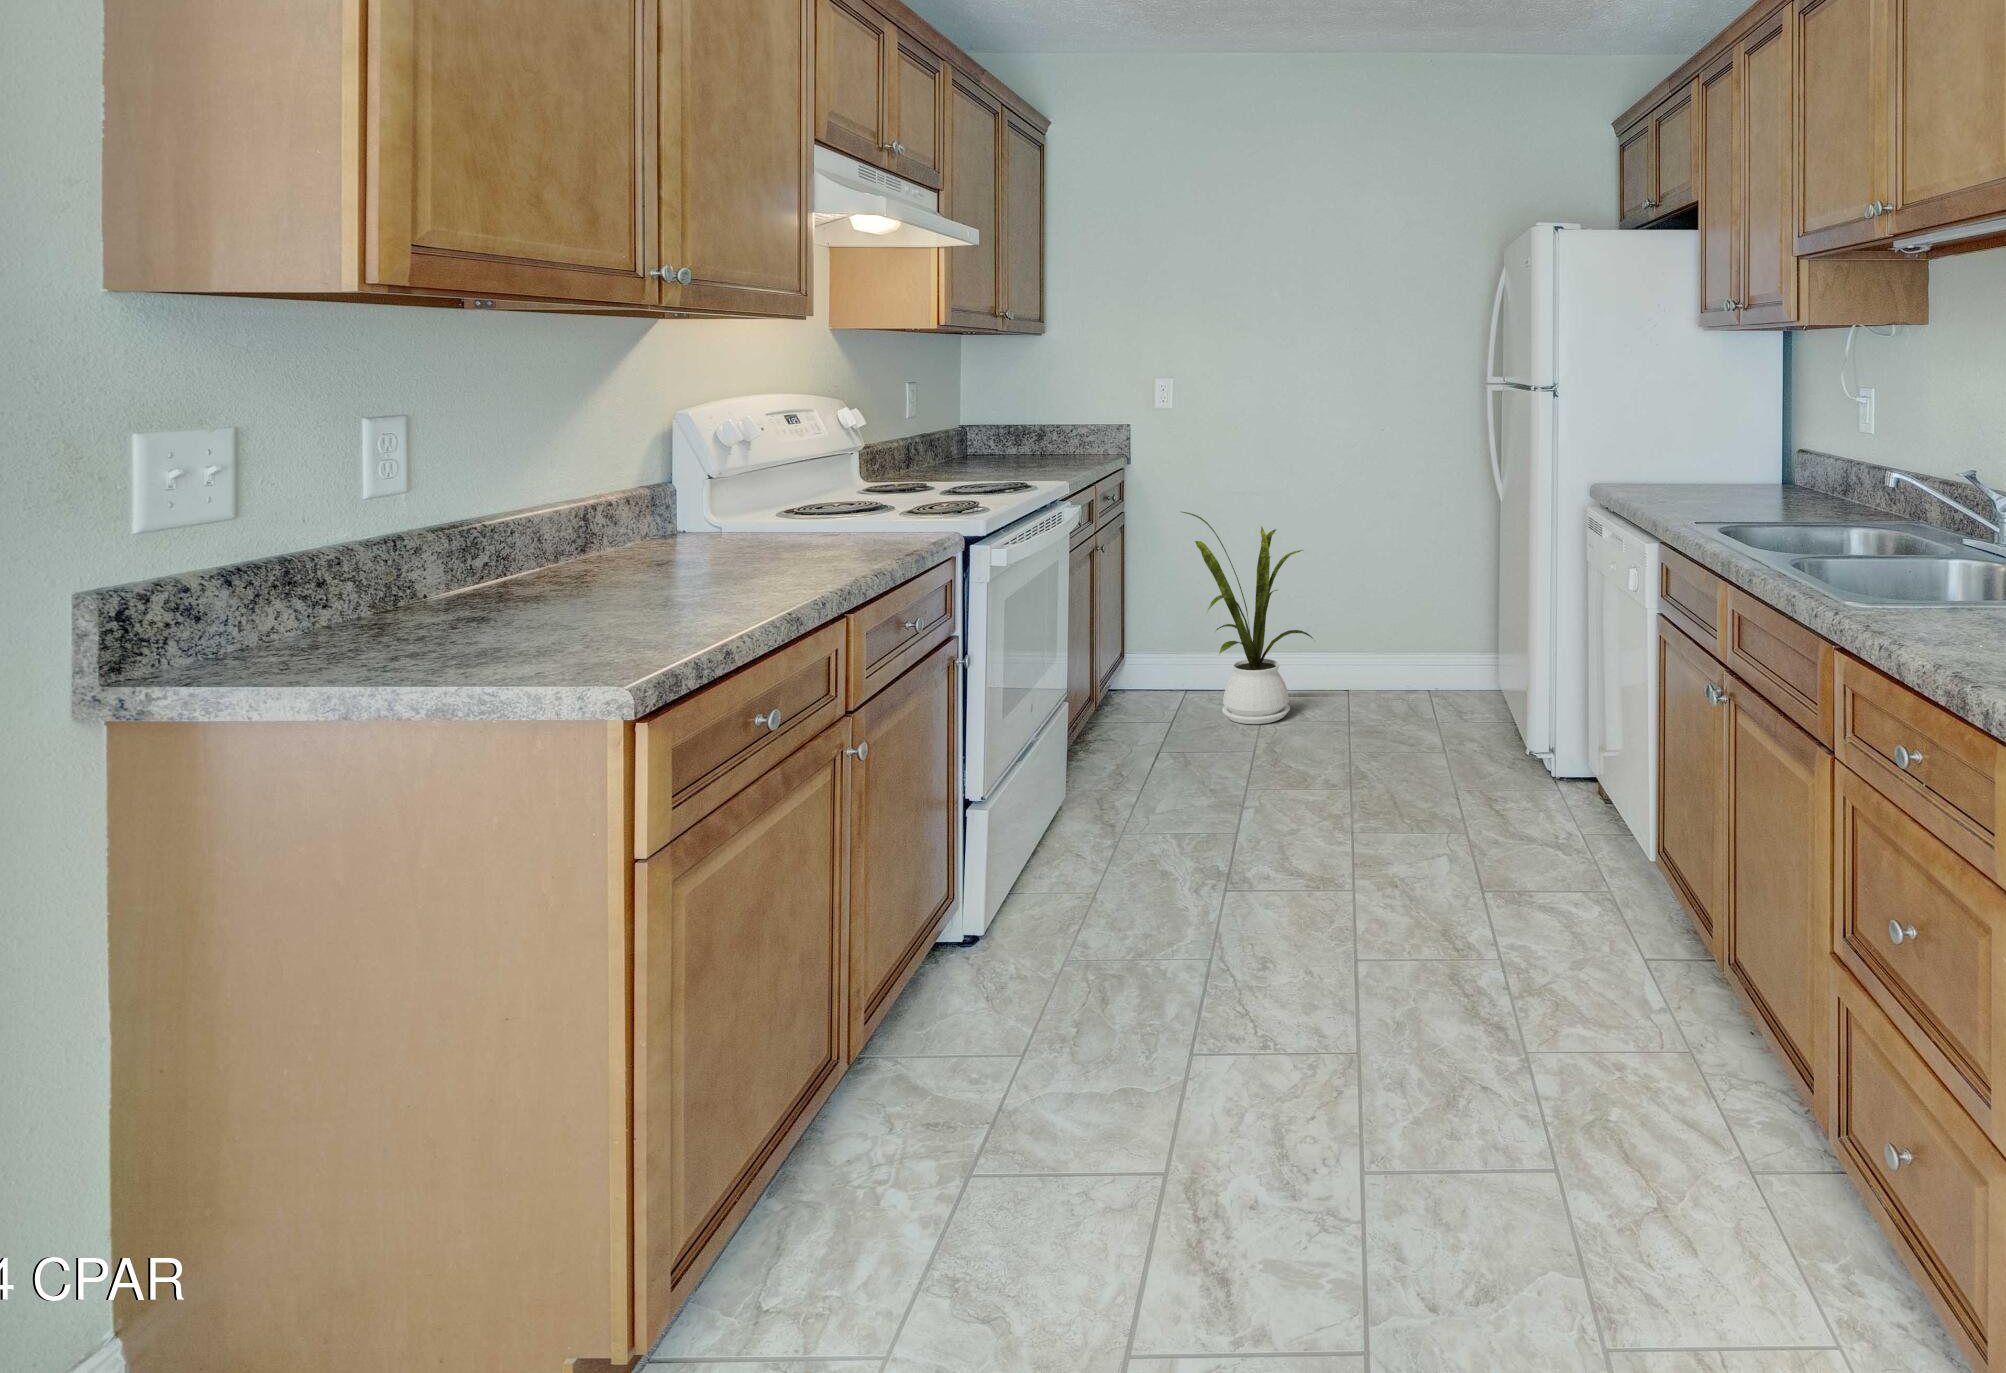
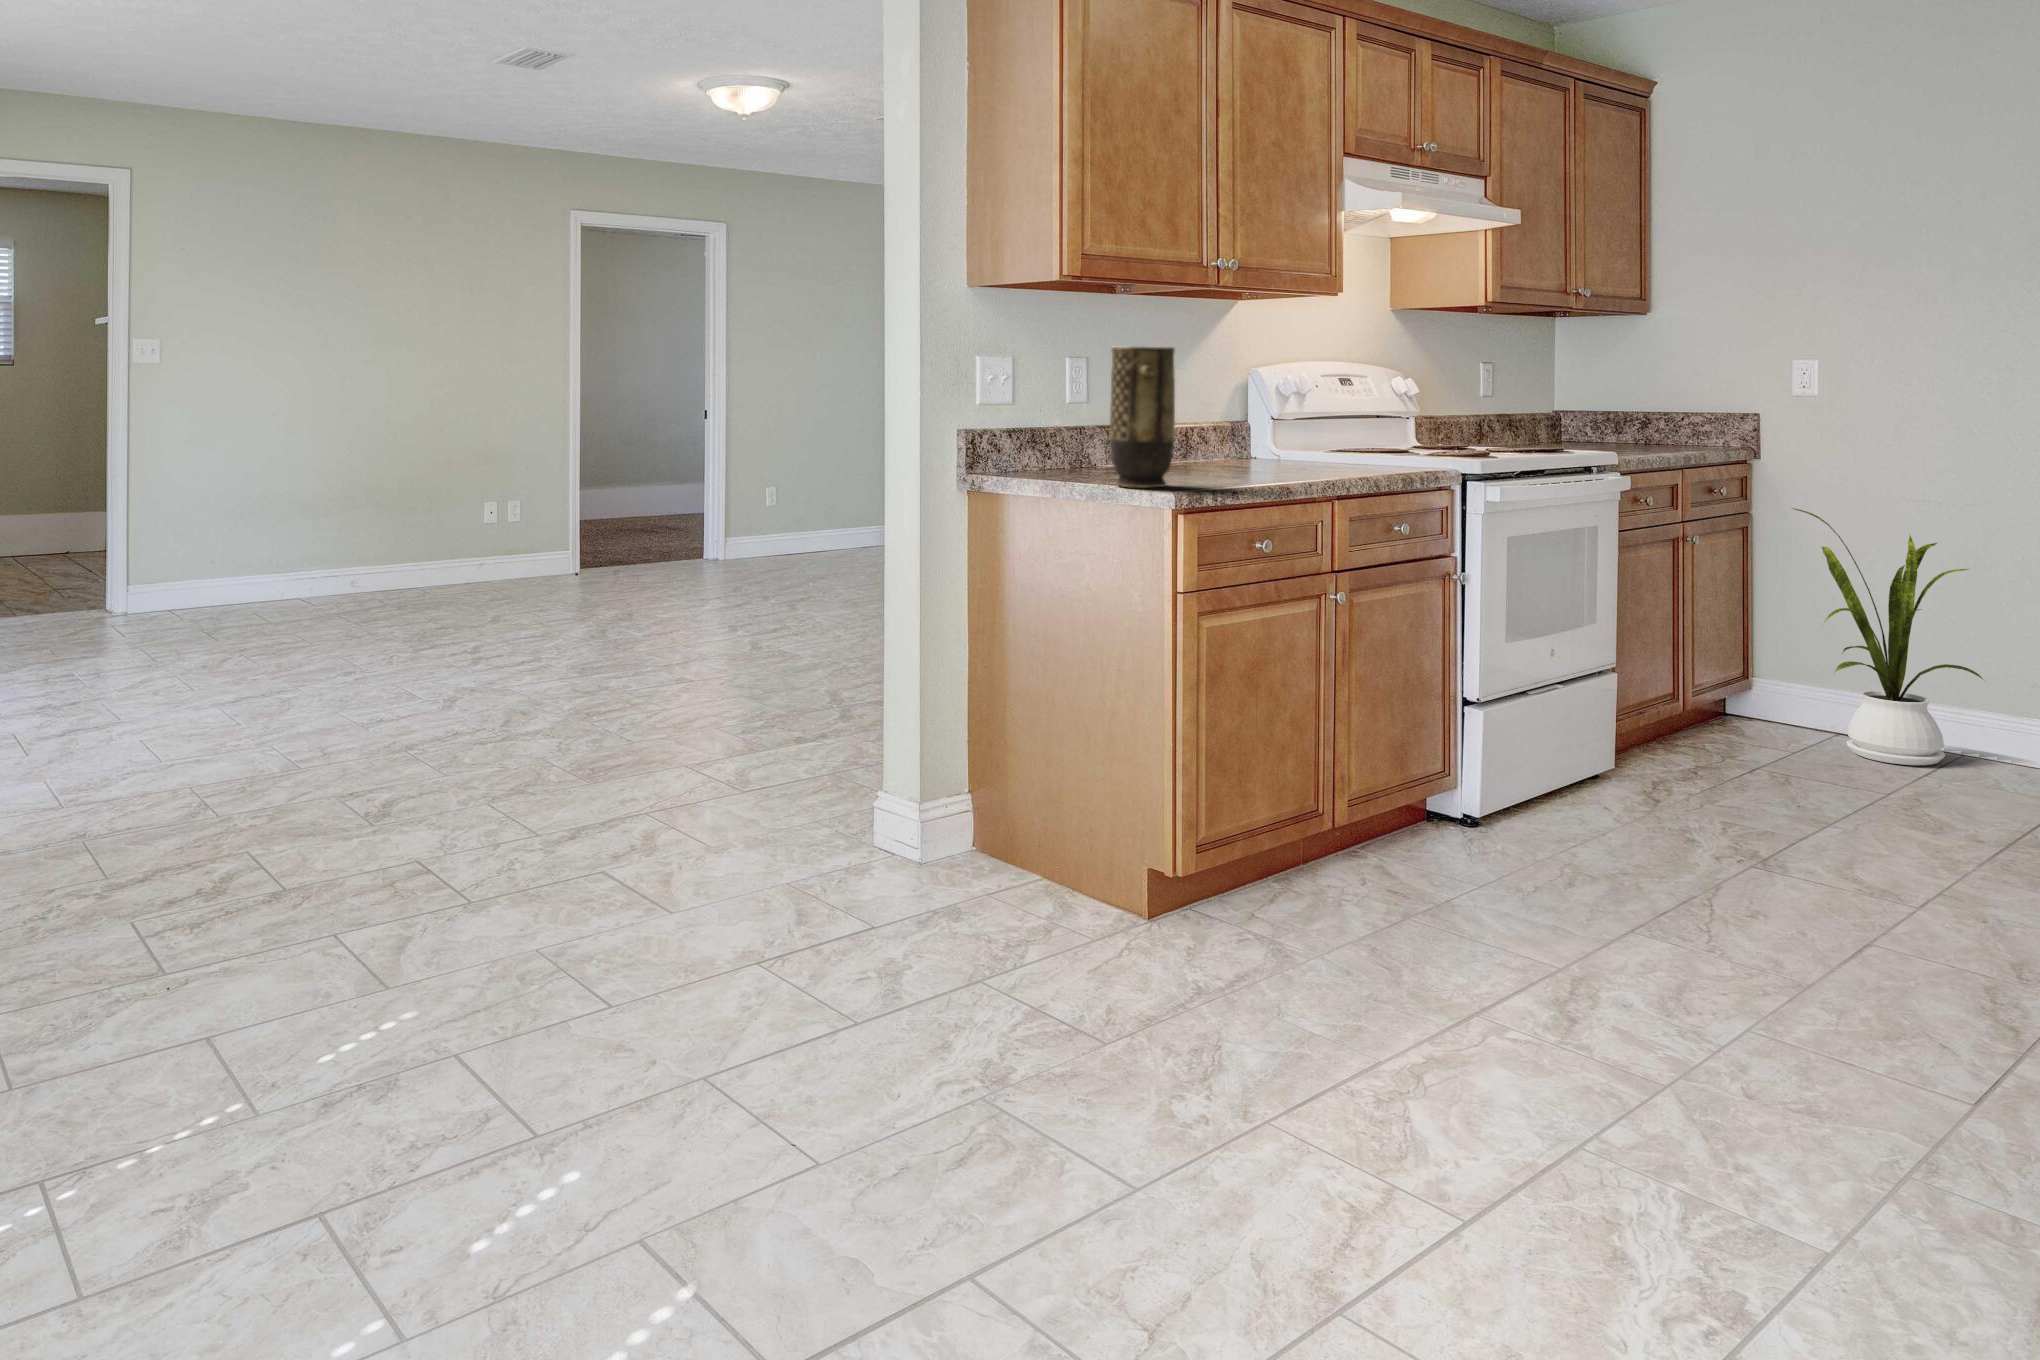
vase: none [484,412,618,674] -> present [1110,347,1175,488]

